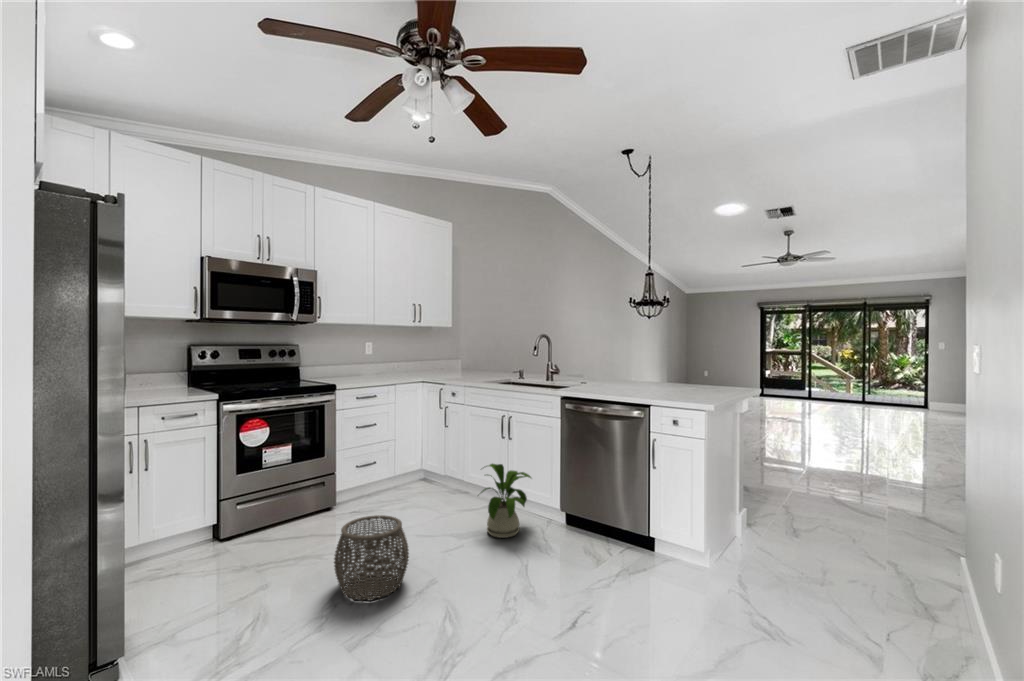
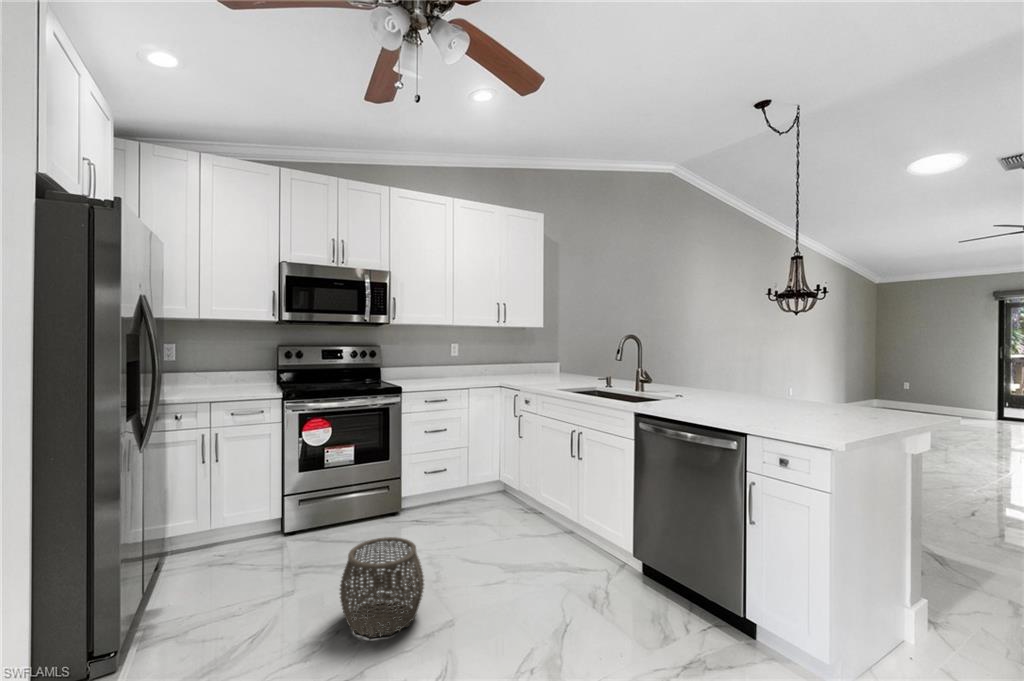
house plant: present [481,464,531,538] -> none [527,487,594,580]

